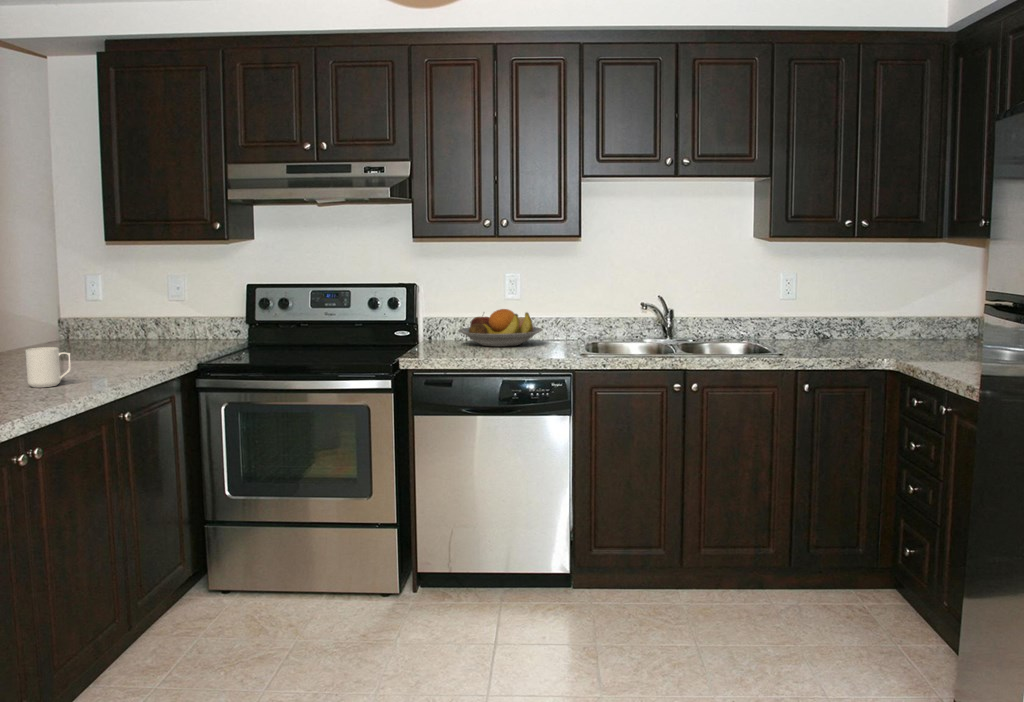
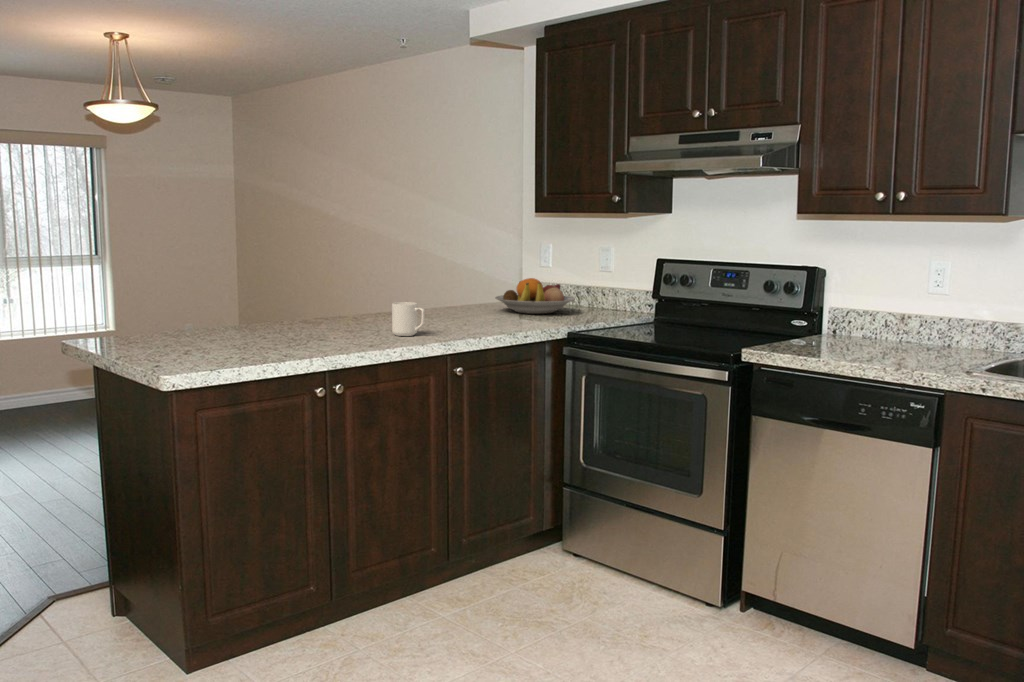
fruit bowl: present [458,309,542,347] -> present [495,278,575,314]

